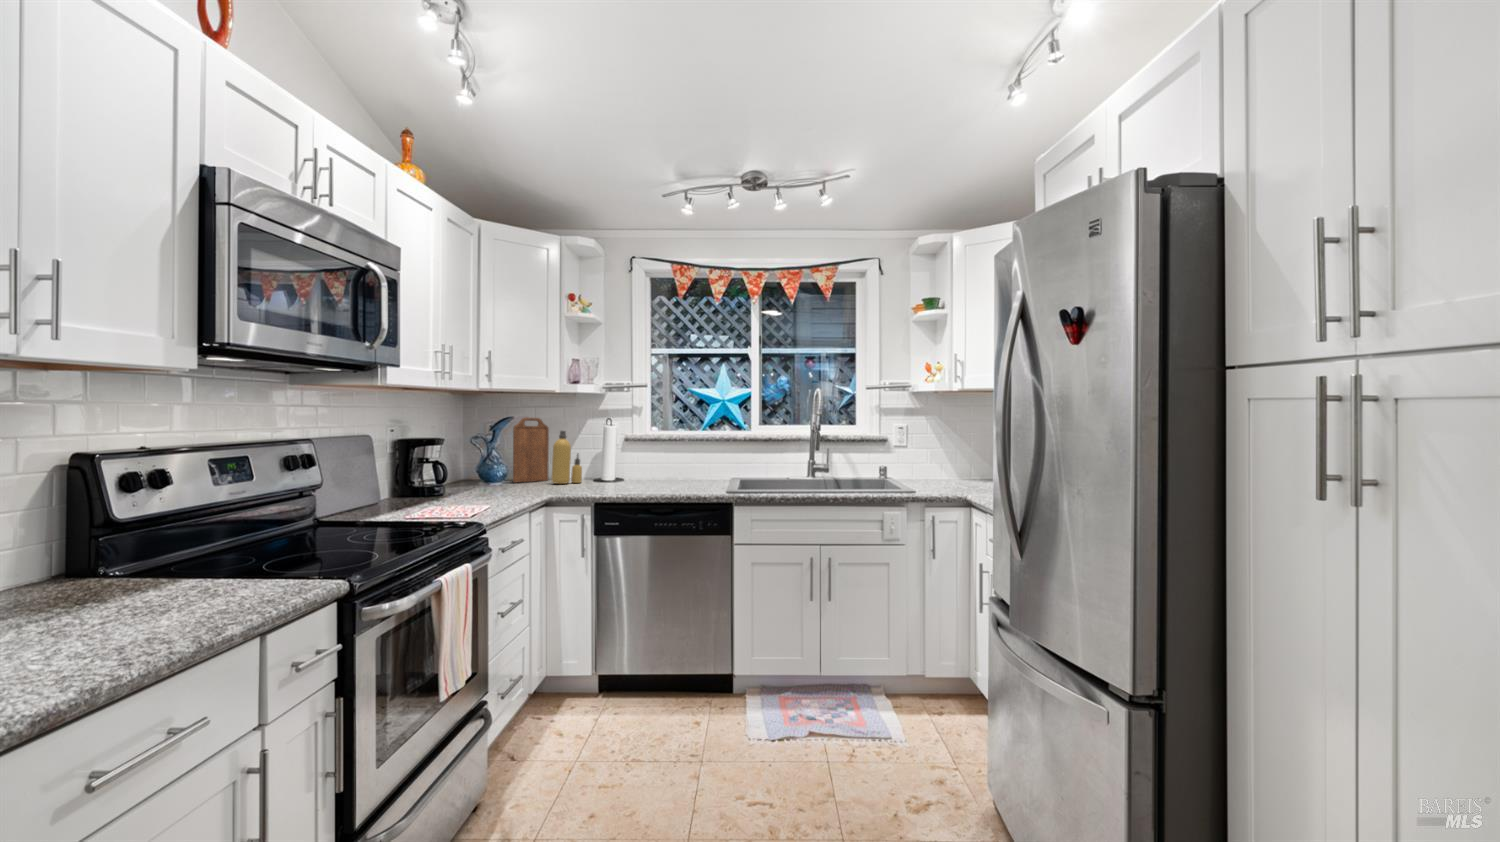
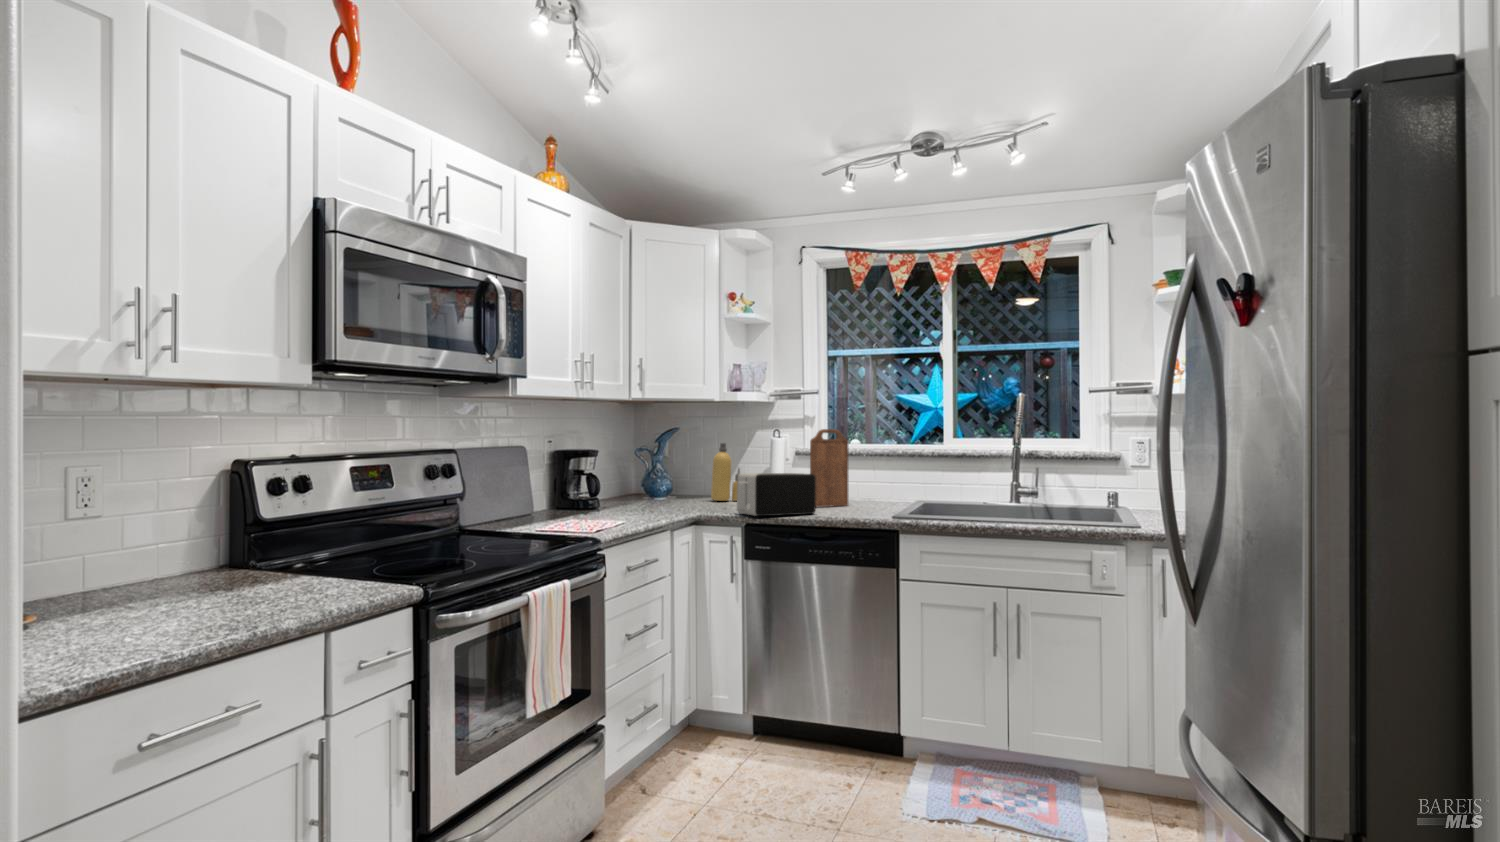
cutting board: present [513,417,549,483] -> present [810,429,848,507]
toaster: none [587,456,658,496] -> present [737,473,816,516]

